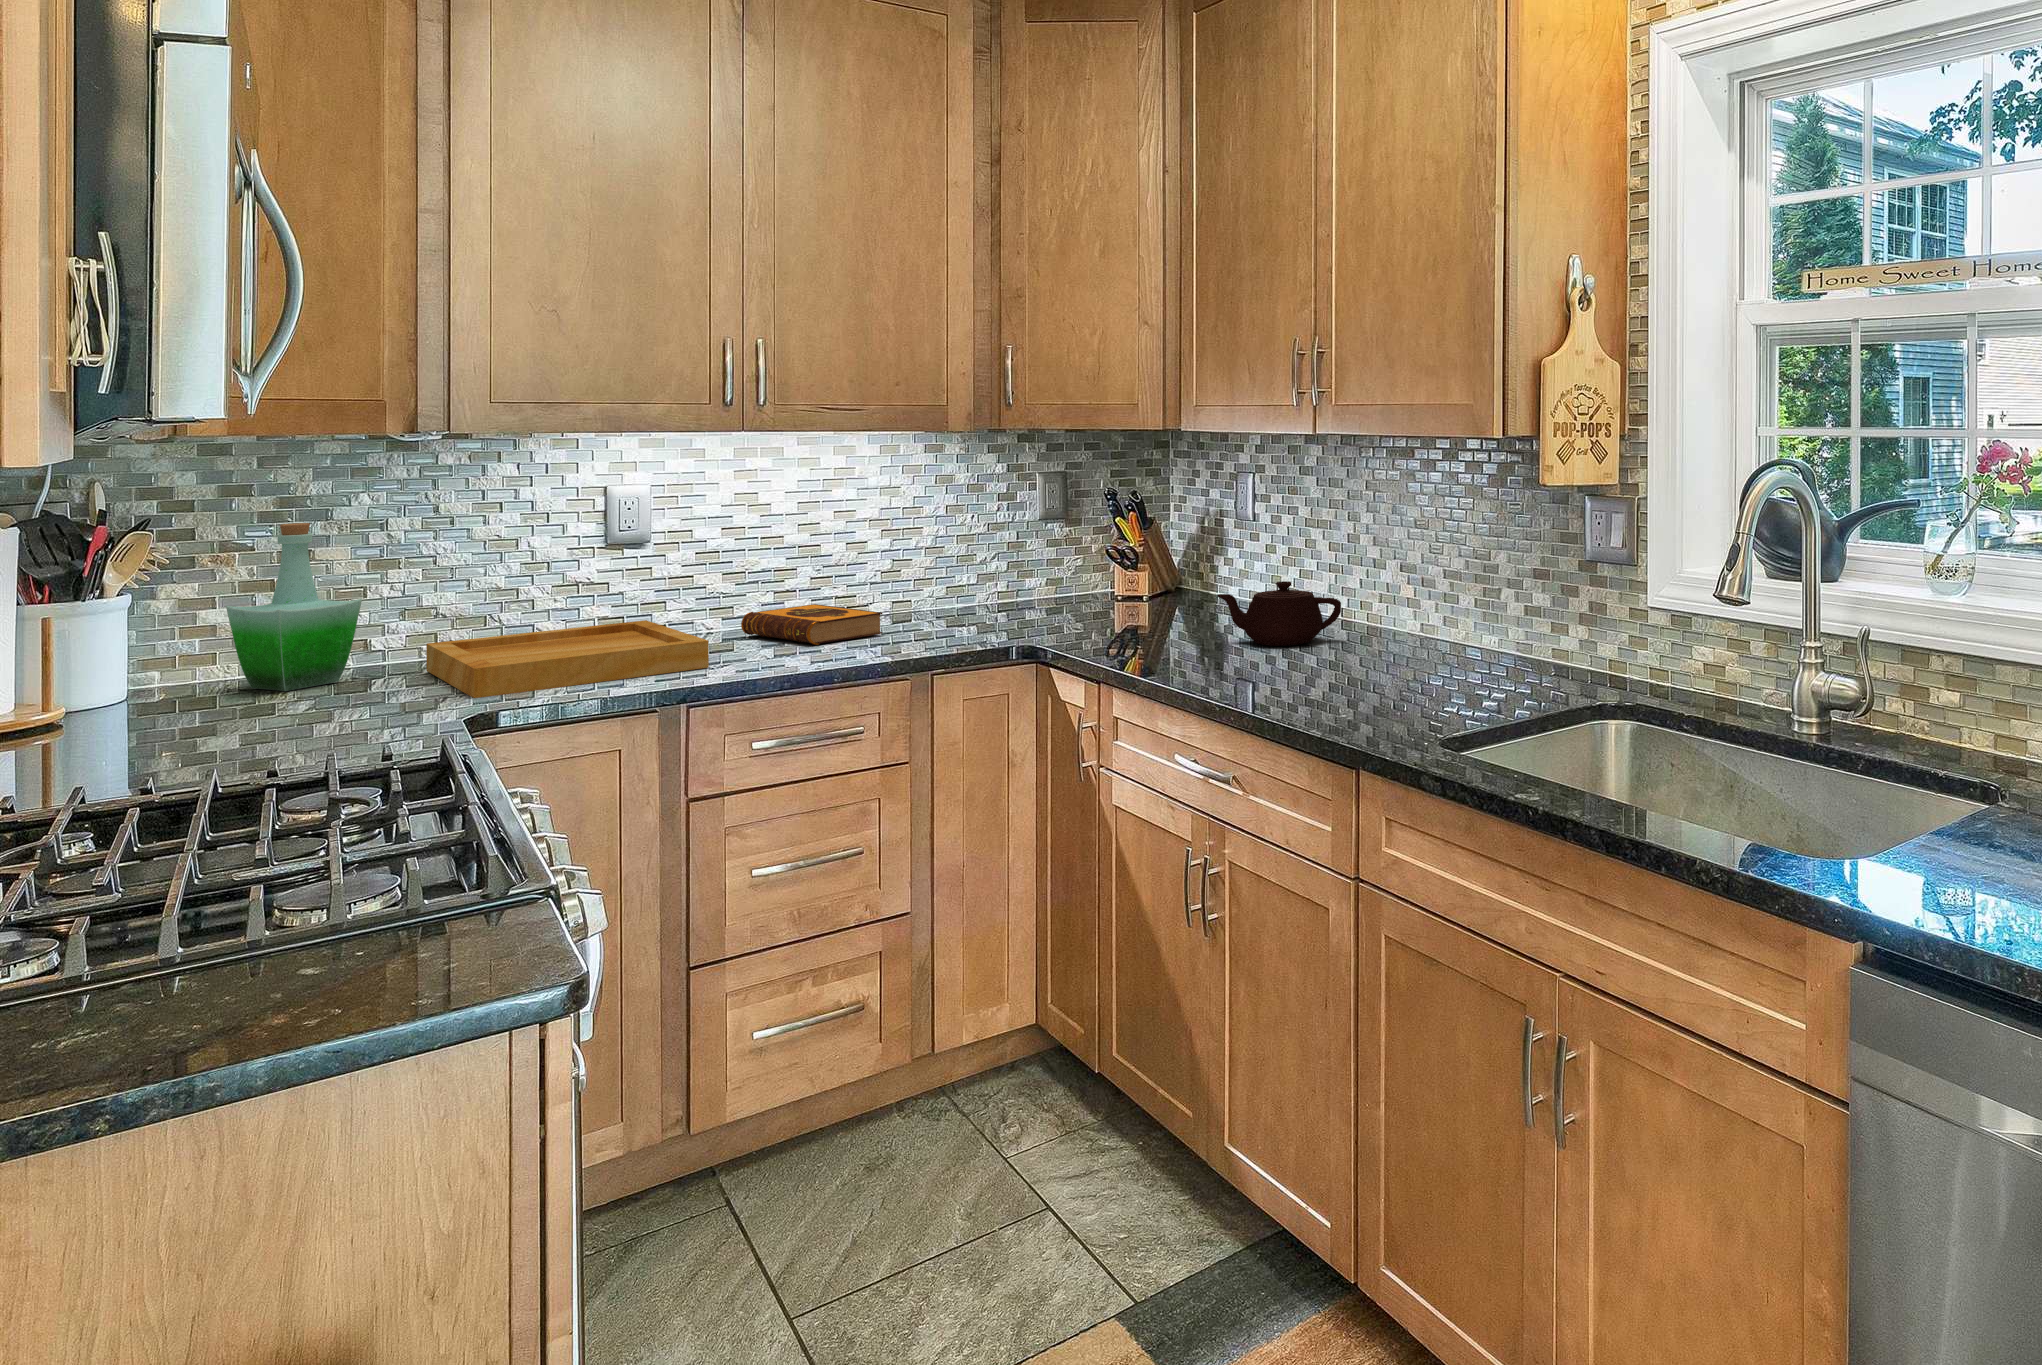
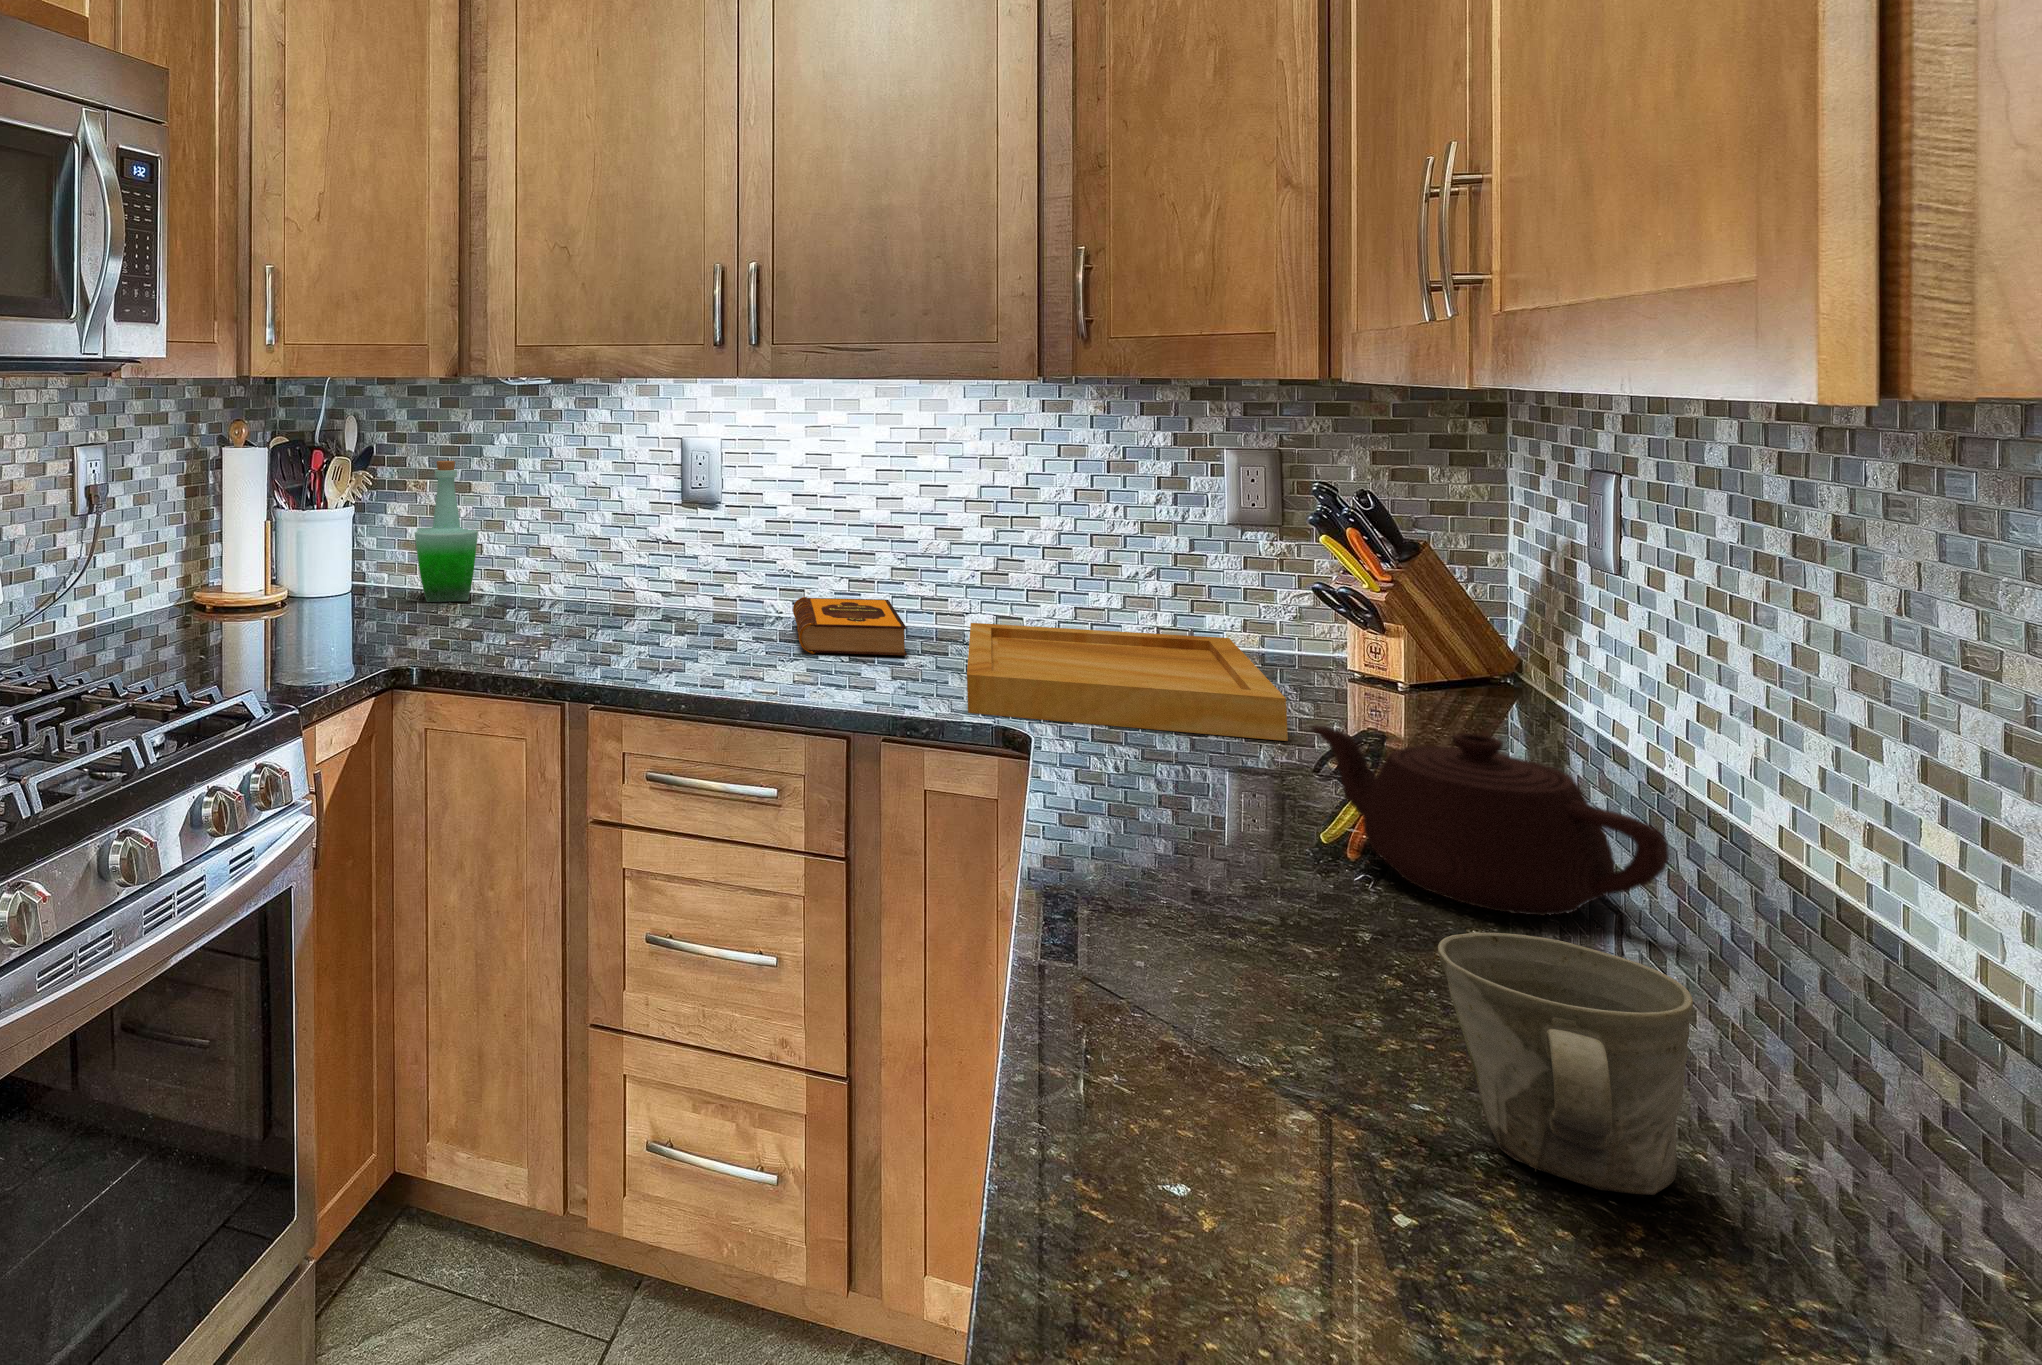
mug: none [1355,614,1413,675] -> present [1438,933,1693,1195]
tray: present [426,620,709,698] -> present [967,623,1288,741]

